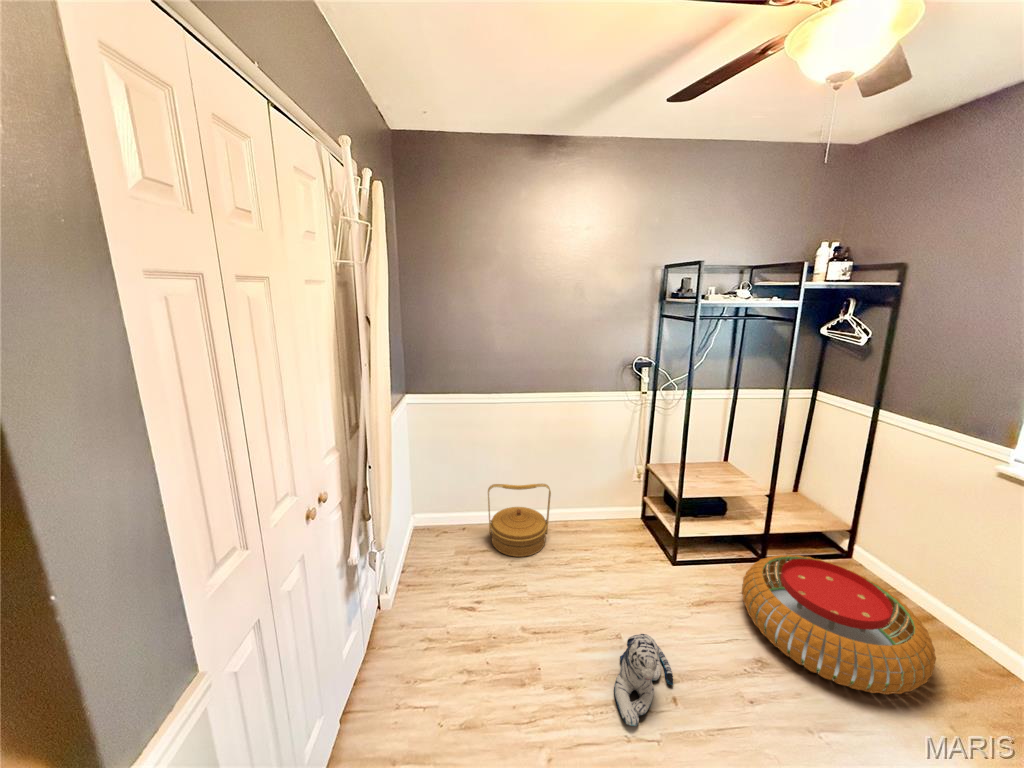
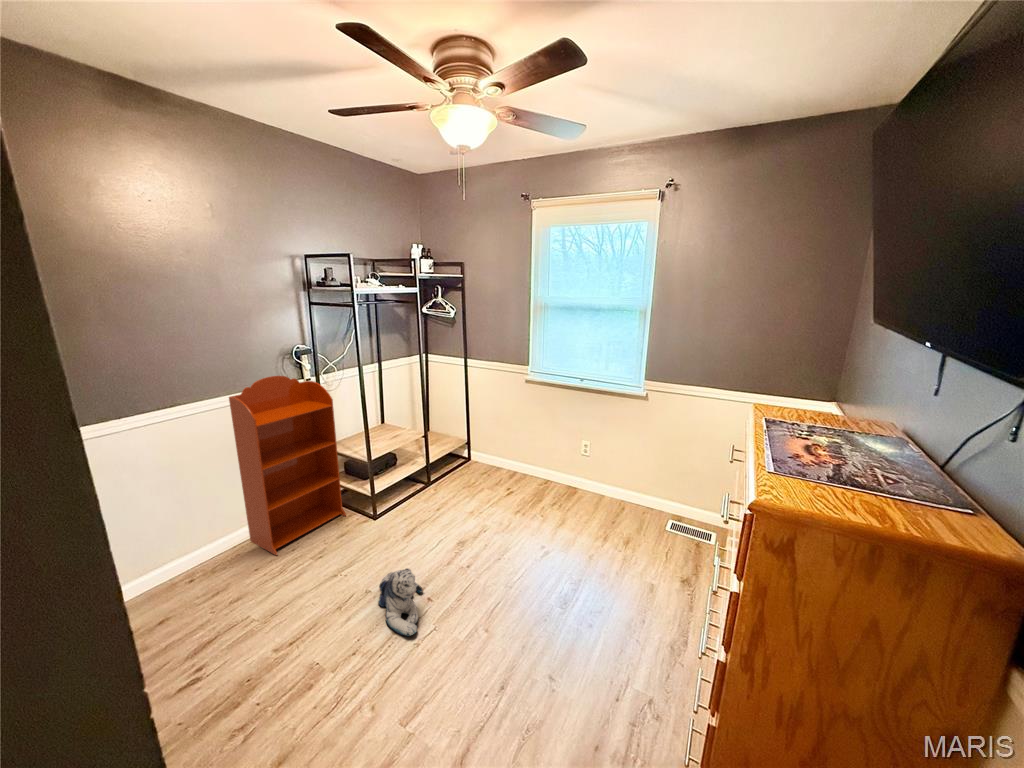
bookcase: none [565,384,658,546] -> present [229,376,346,555]
woven basket: present [488,484,551,557] -> none [139,506,242,613]
pouf: present [742,555,936,694] -> none [429,463,527,530]

